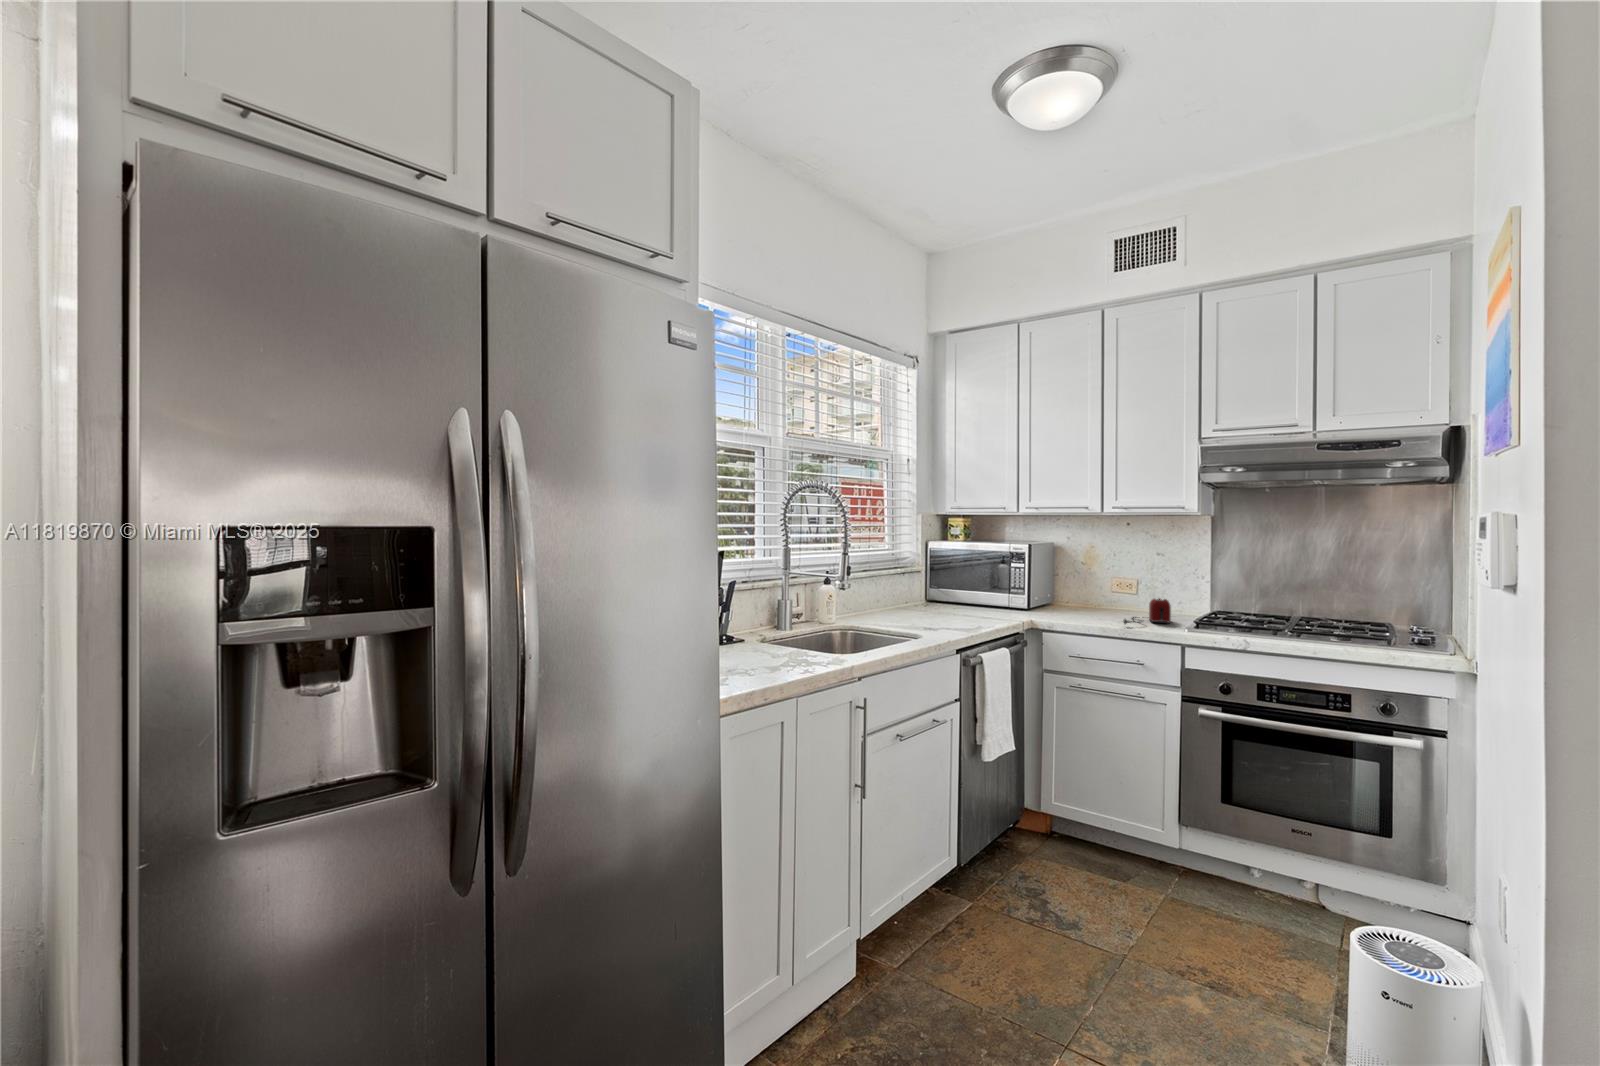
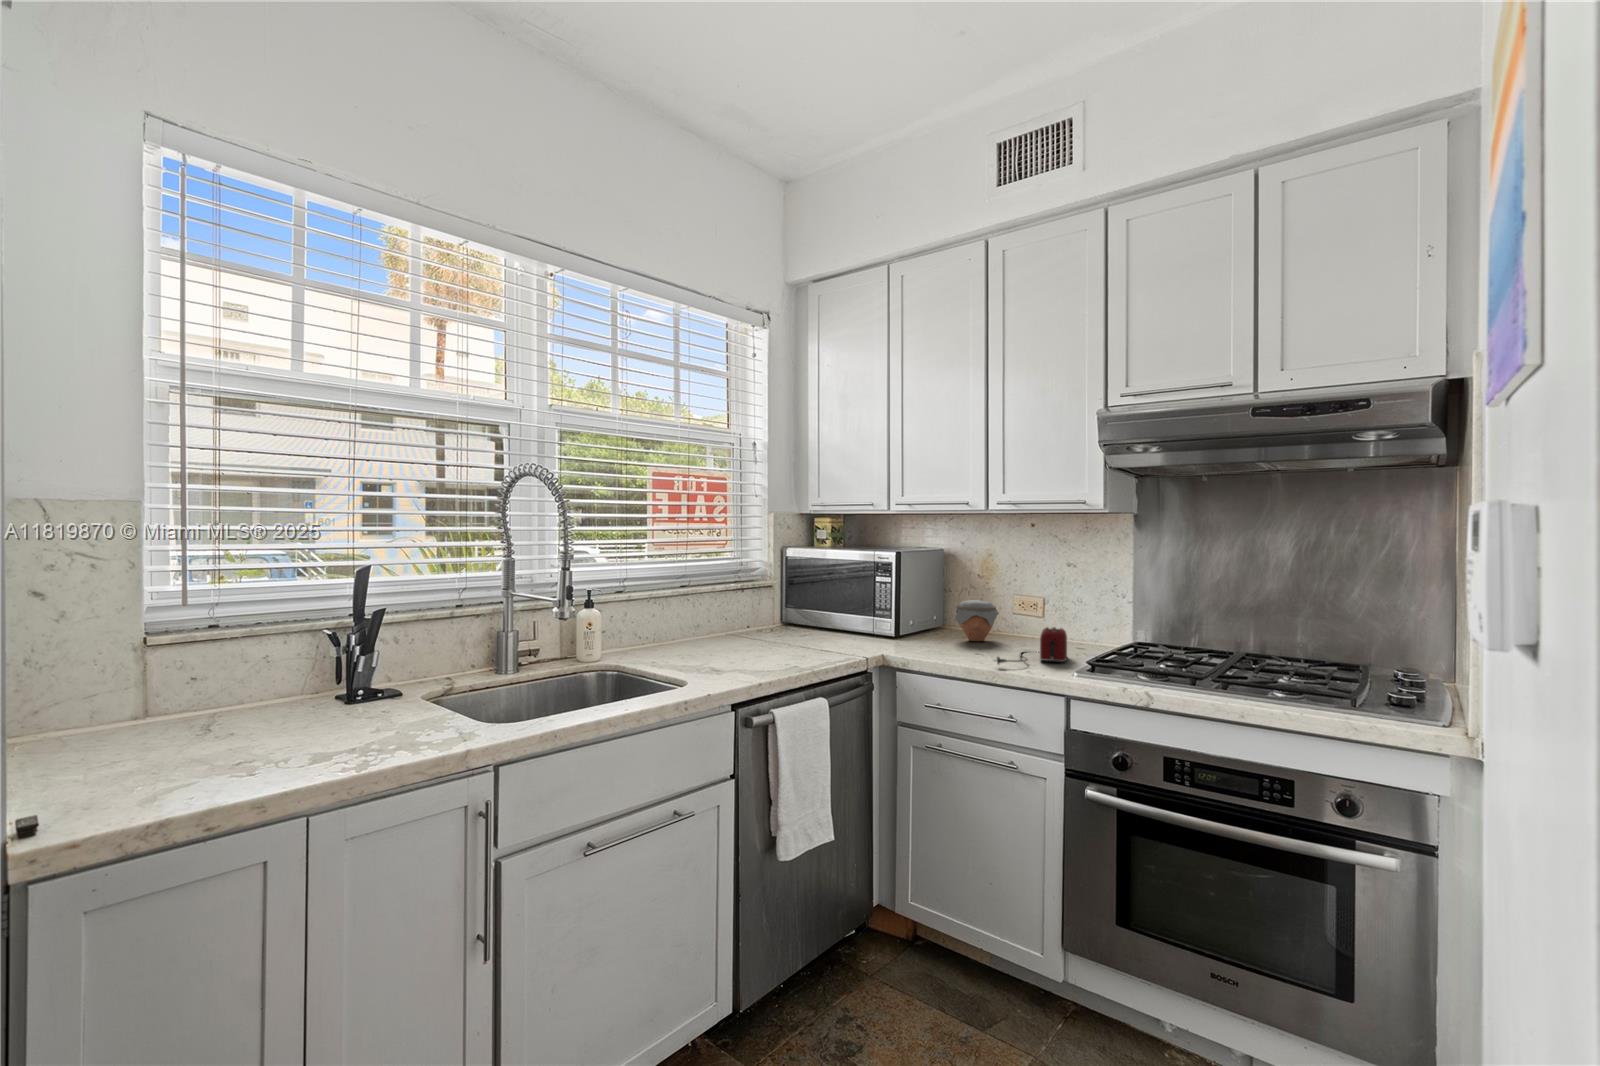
jar: none [1071,580,1105,611] -> present [955,600,999,641]

